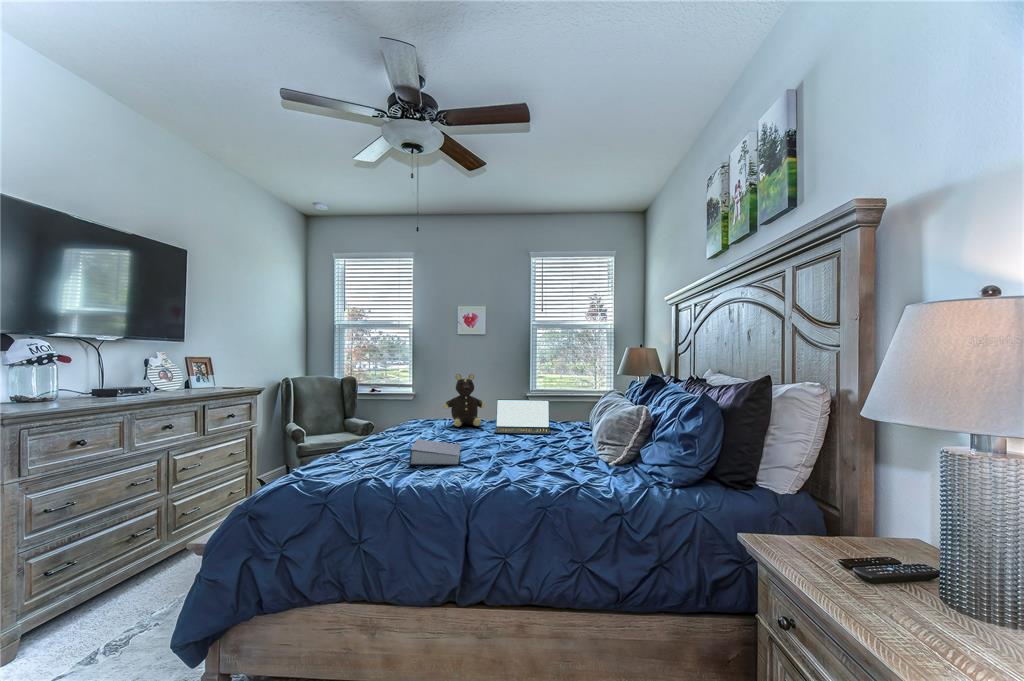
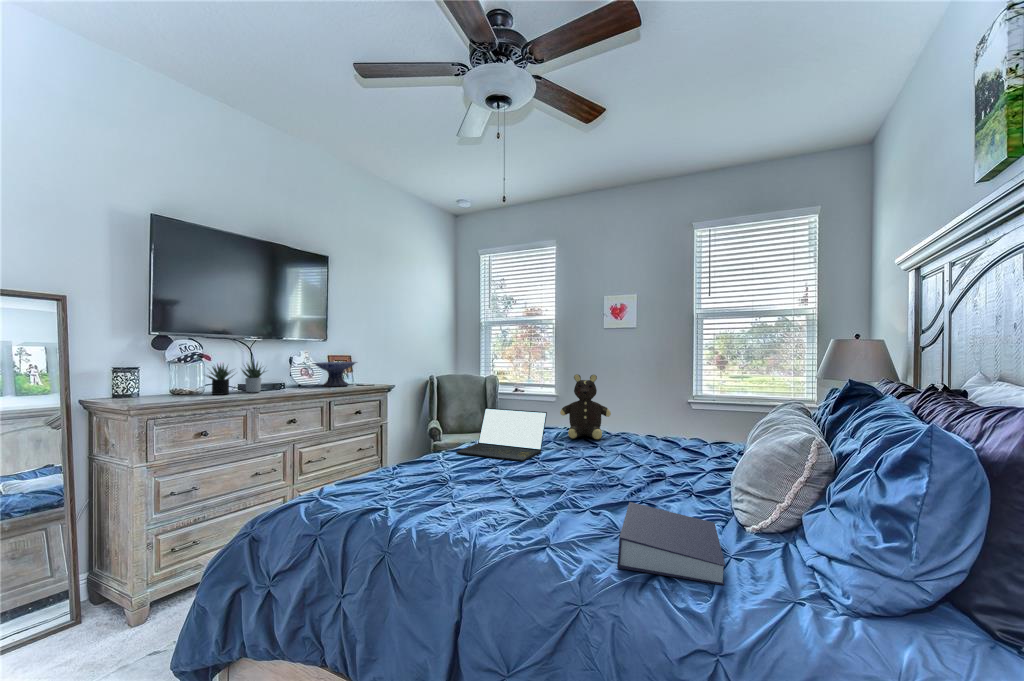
succulent plant: none [64,361,139,401] -> present [207,362,264,395]
decorative bowl: none [173,364,227,390] -> present [313,362,357,386]
laptop: present [494,399,551,434] -> present [456,408,547,461]
book: present [409,439,461,465] -> present [617,502,725,585]

